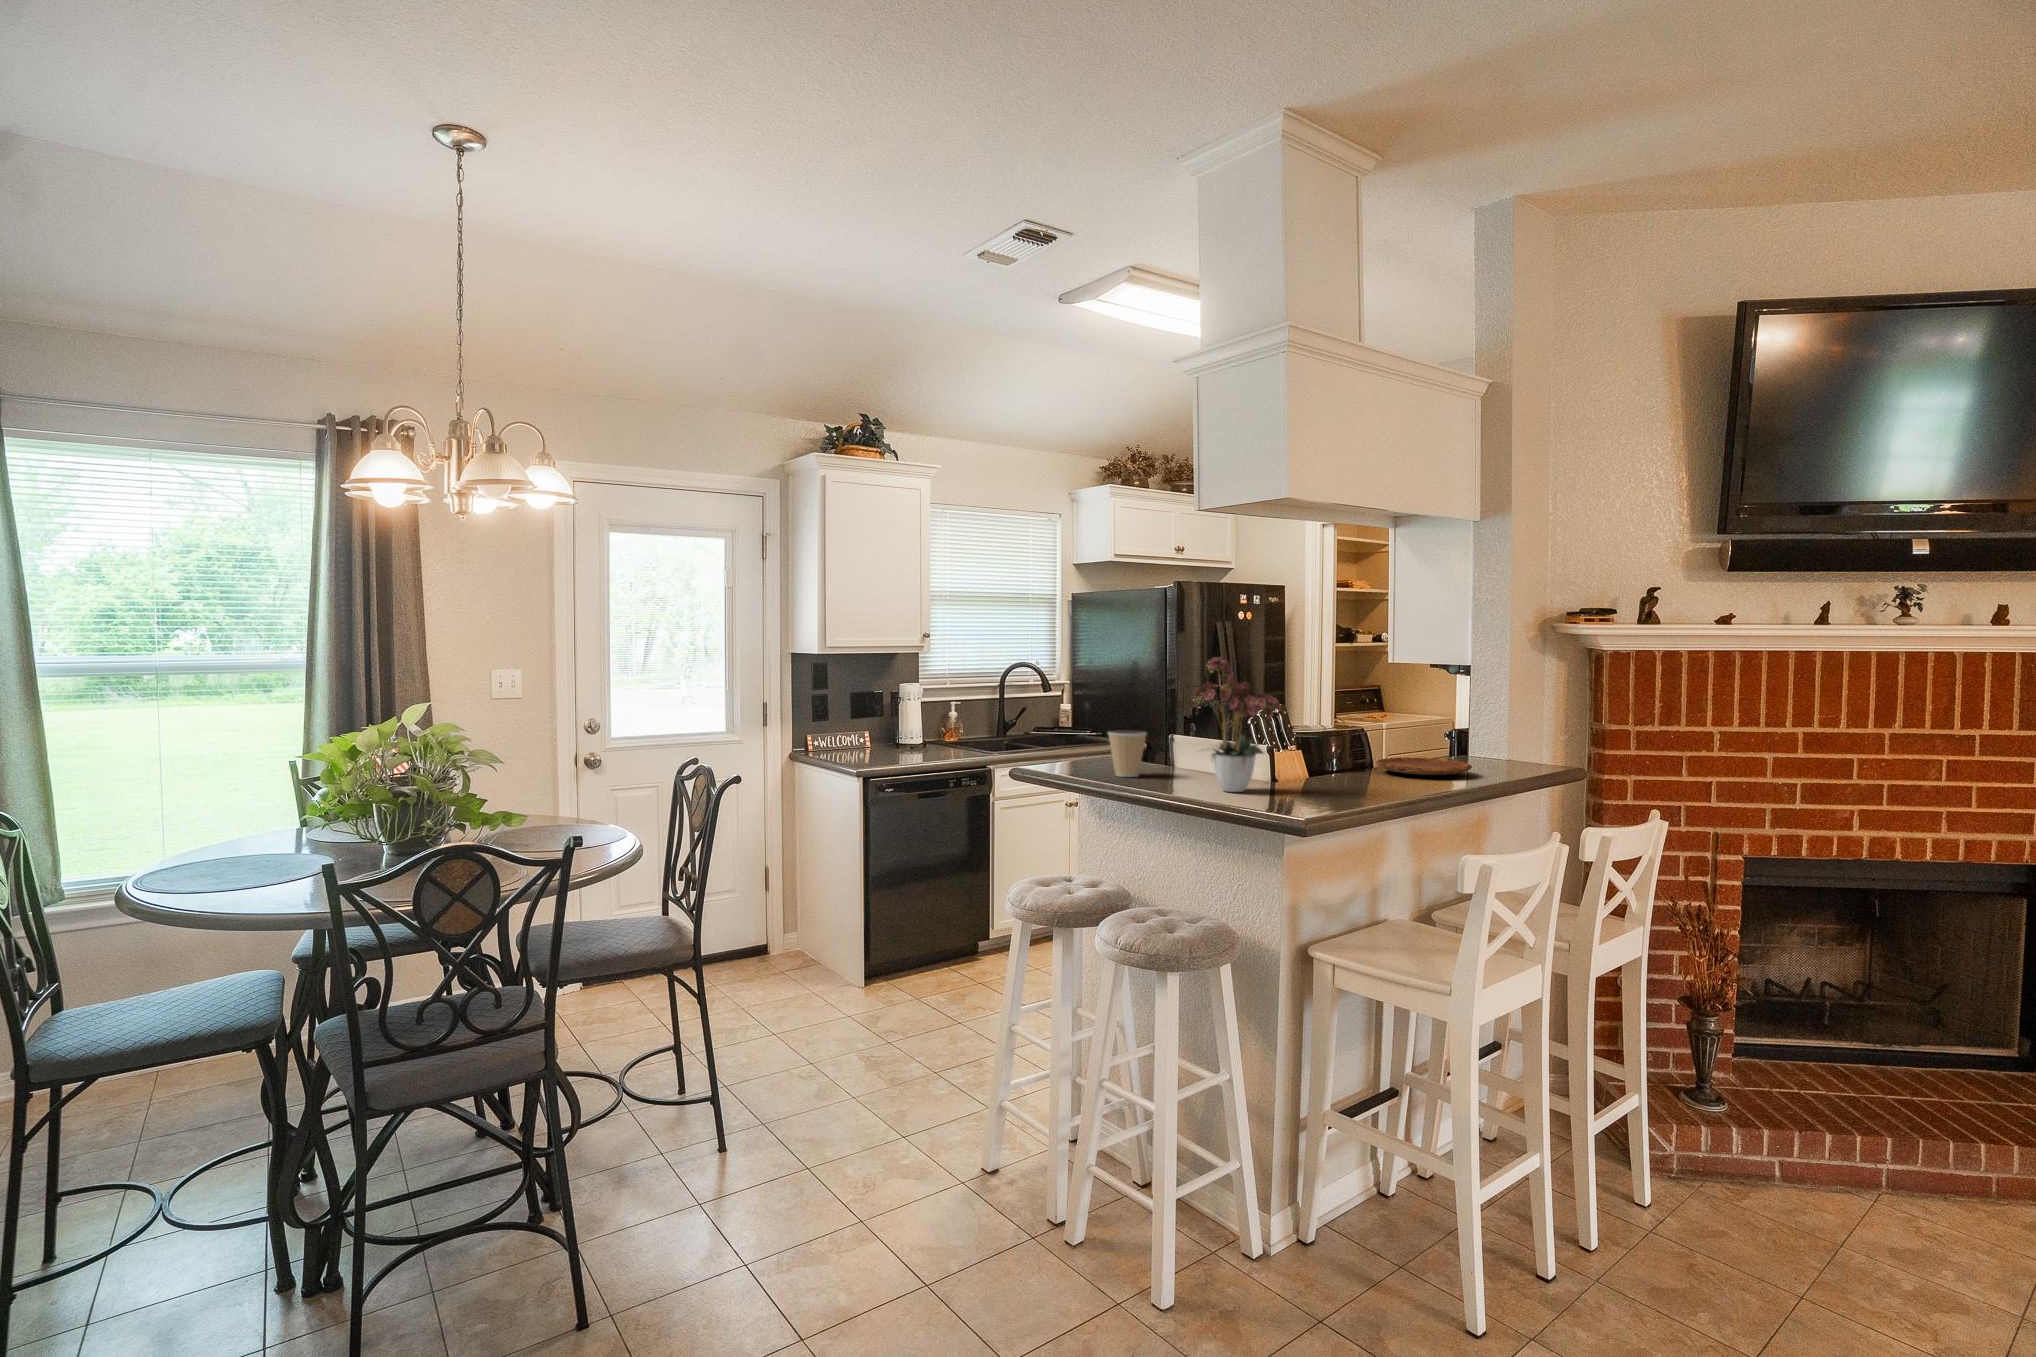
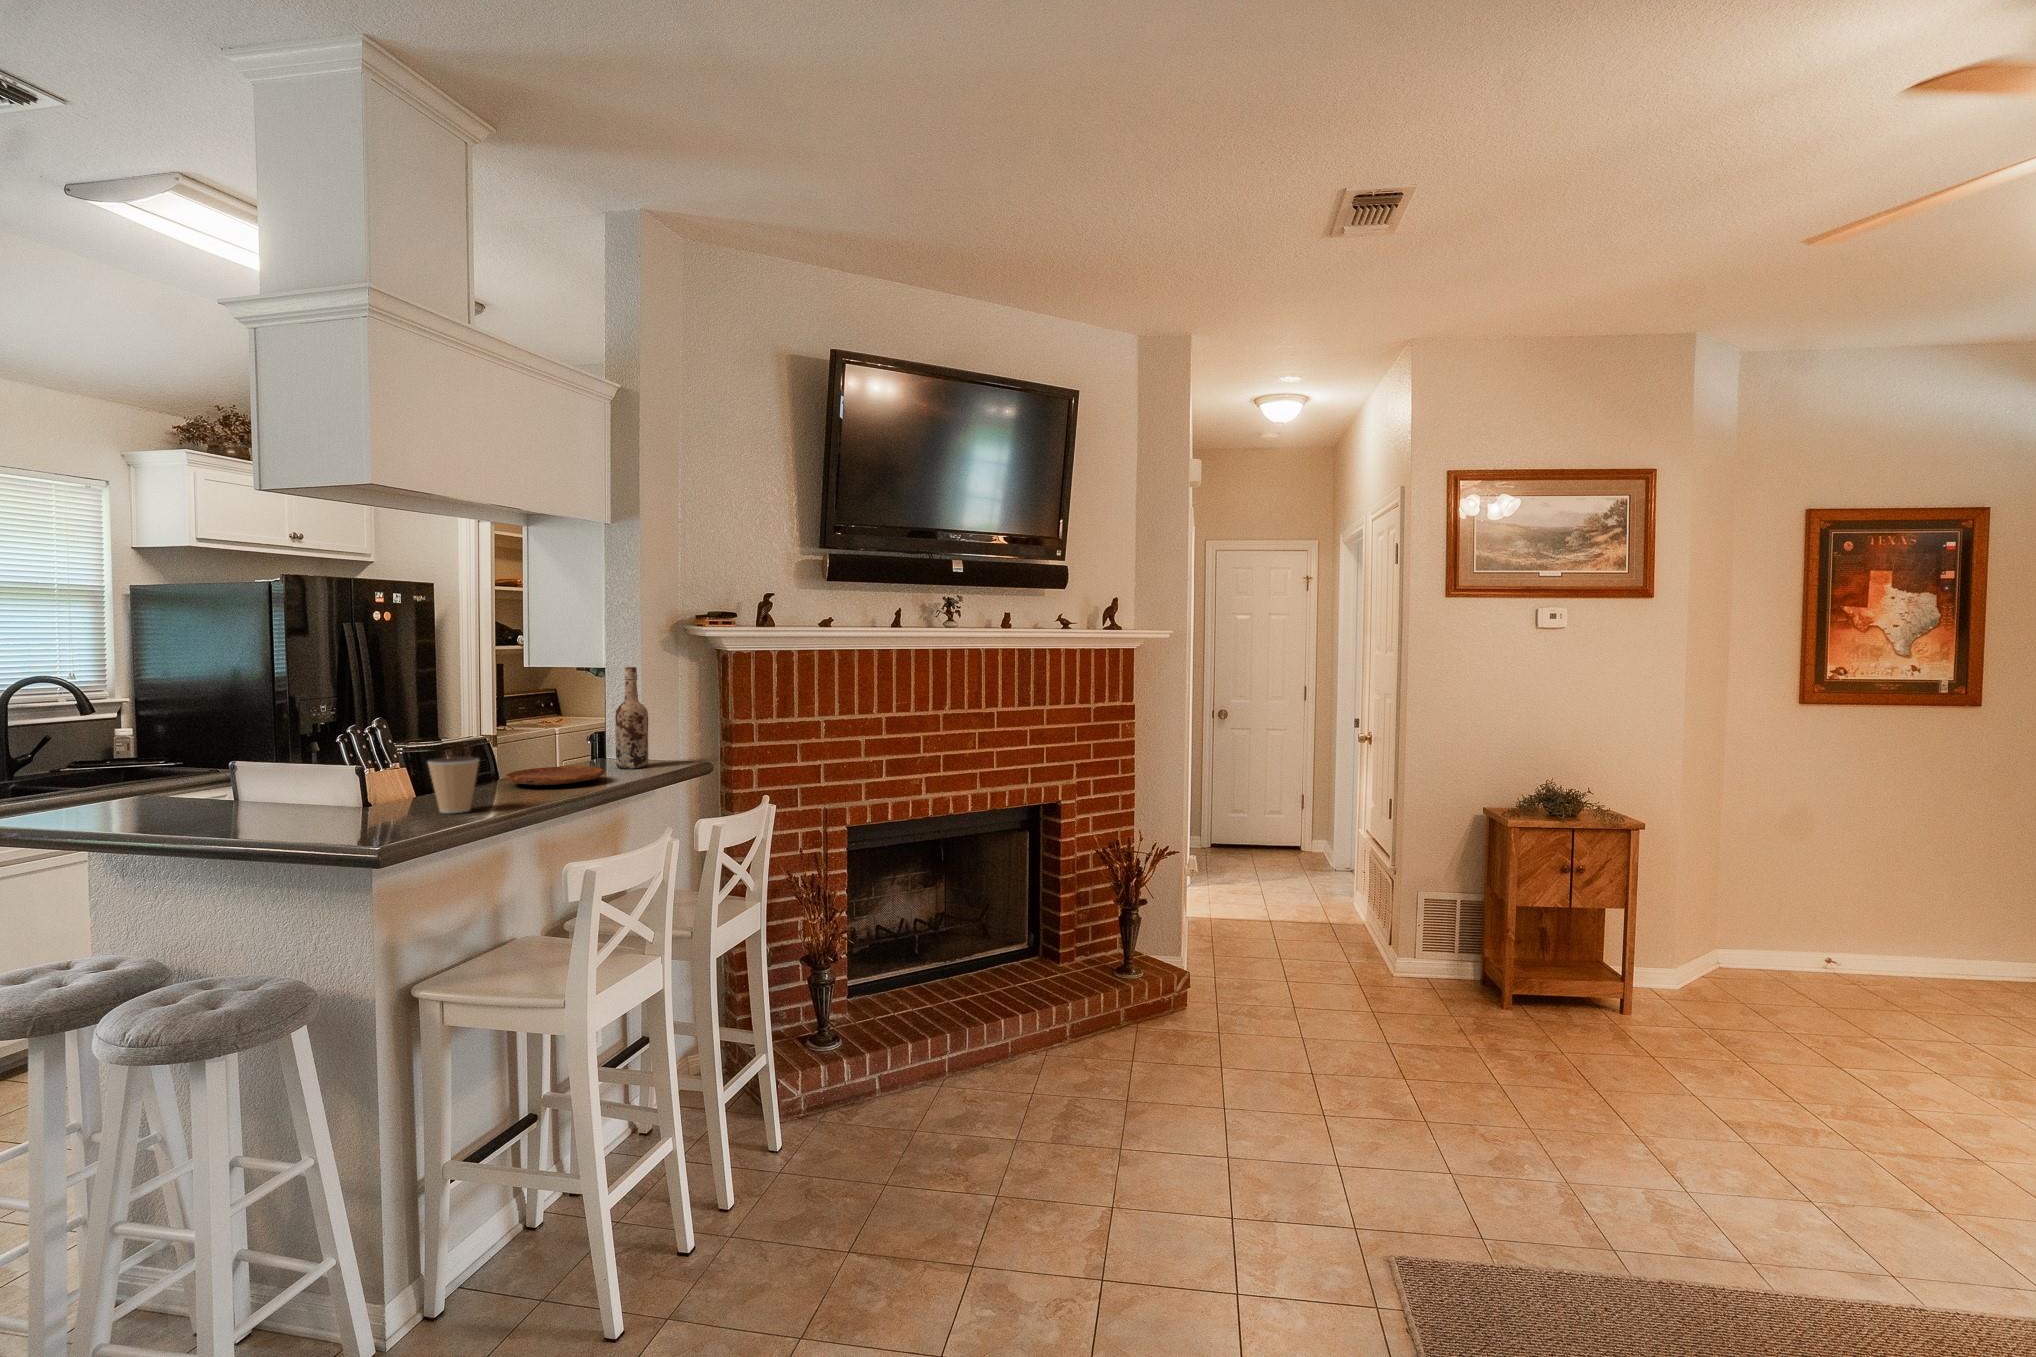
flower arrangement: present [1195,658,1282,792] -> none [247,665,381,829]
wine bottle: none [1476,664,1511,766] -> present [615,667,648,768]
coffee cup: present [1108,730,1146,777] -> present [428,757,479,813]

